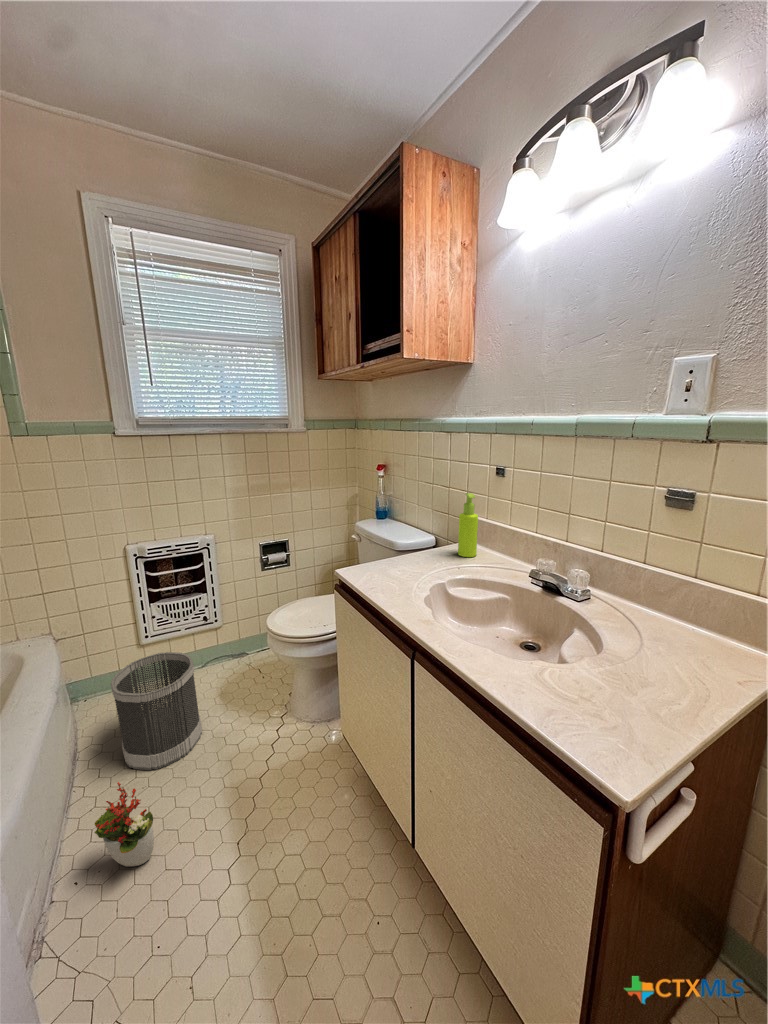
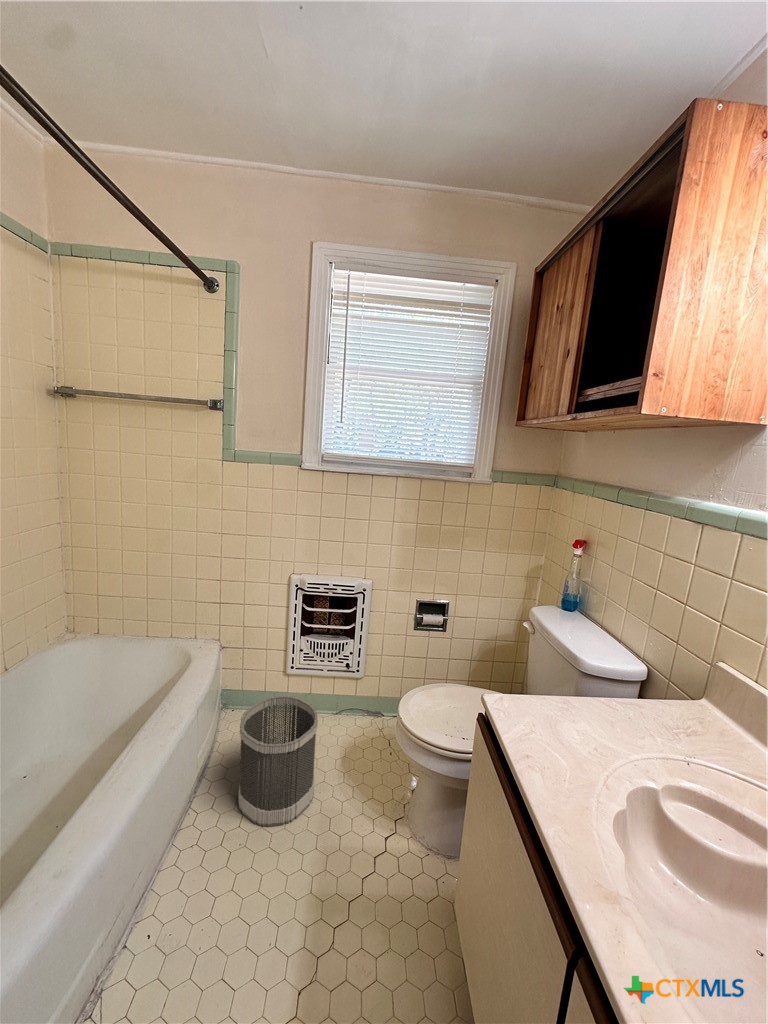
soap dispenser: present [458,493,478,557] -> none [685,637,737,745]
decorative plant: present [95,782,154,867] -> none [173,845,228,948]

